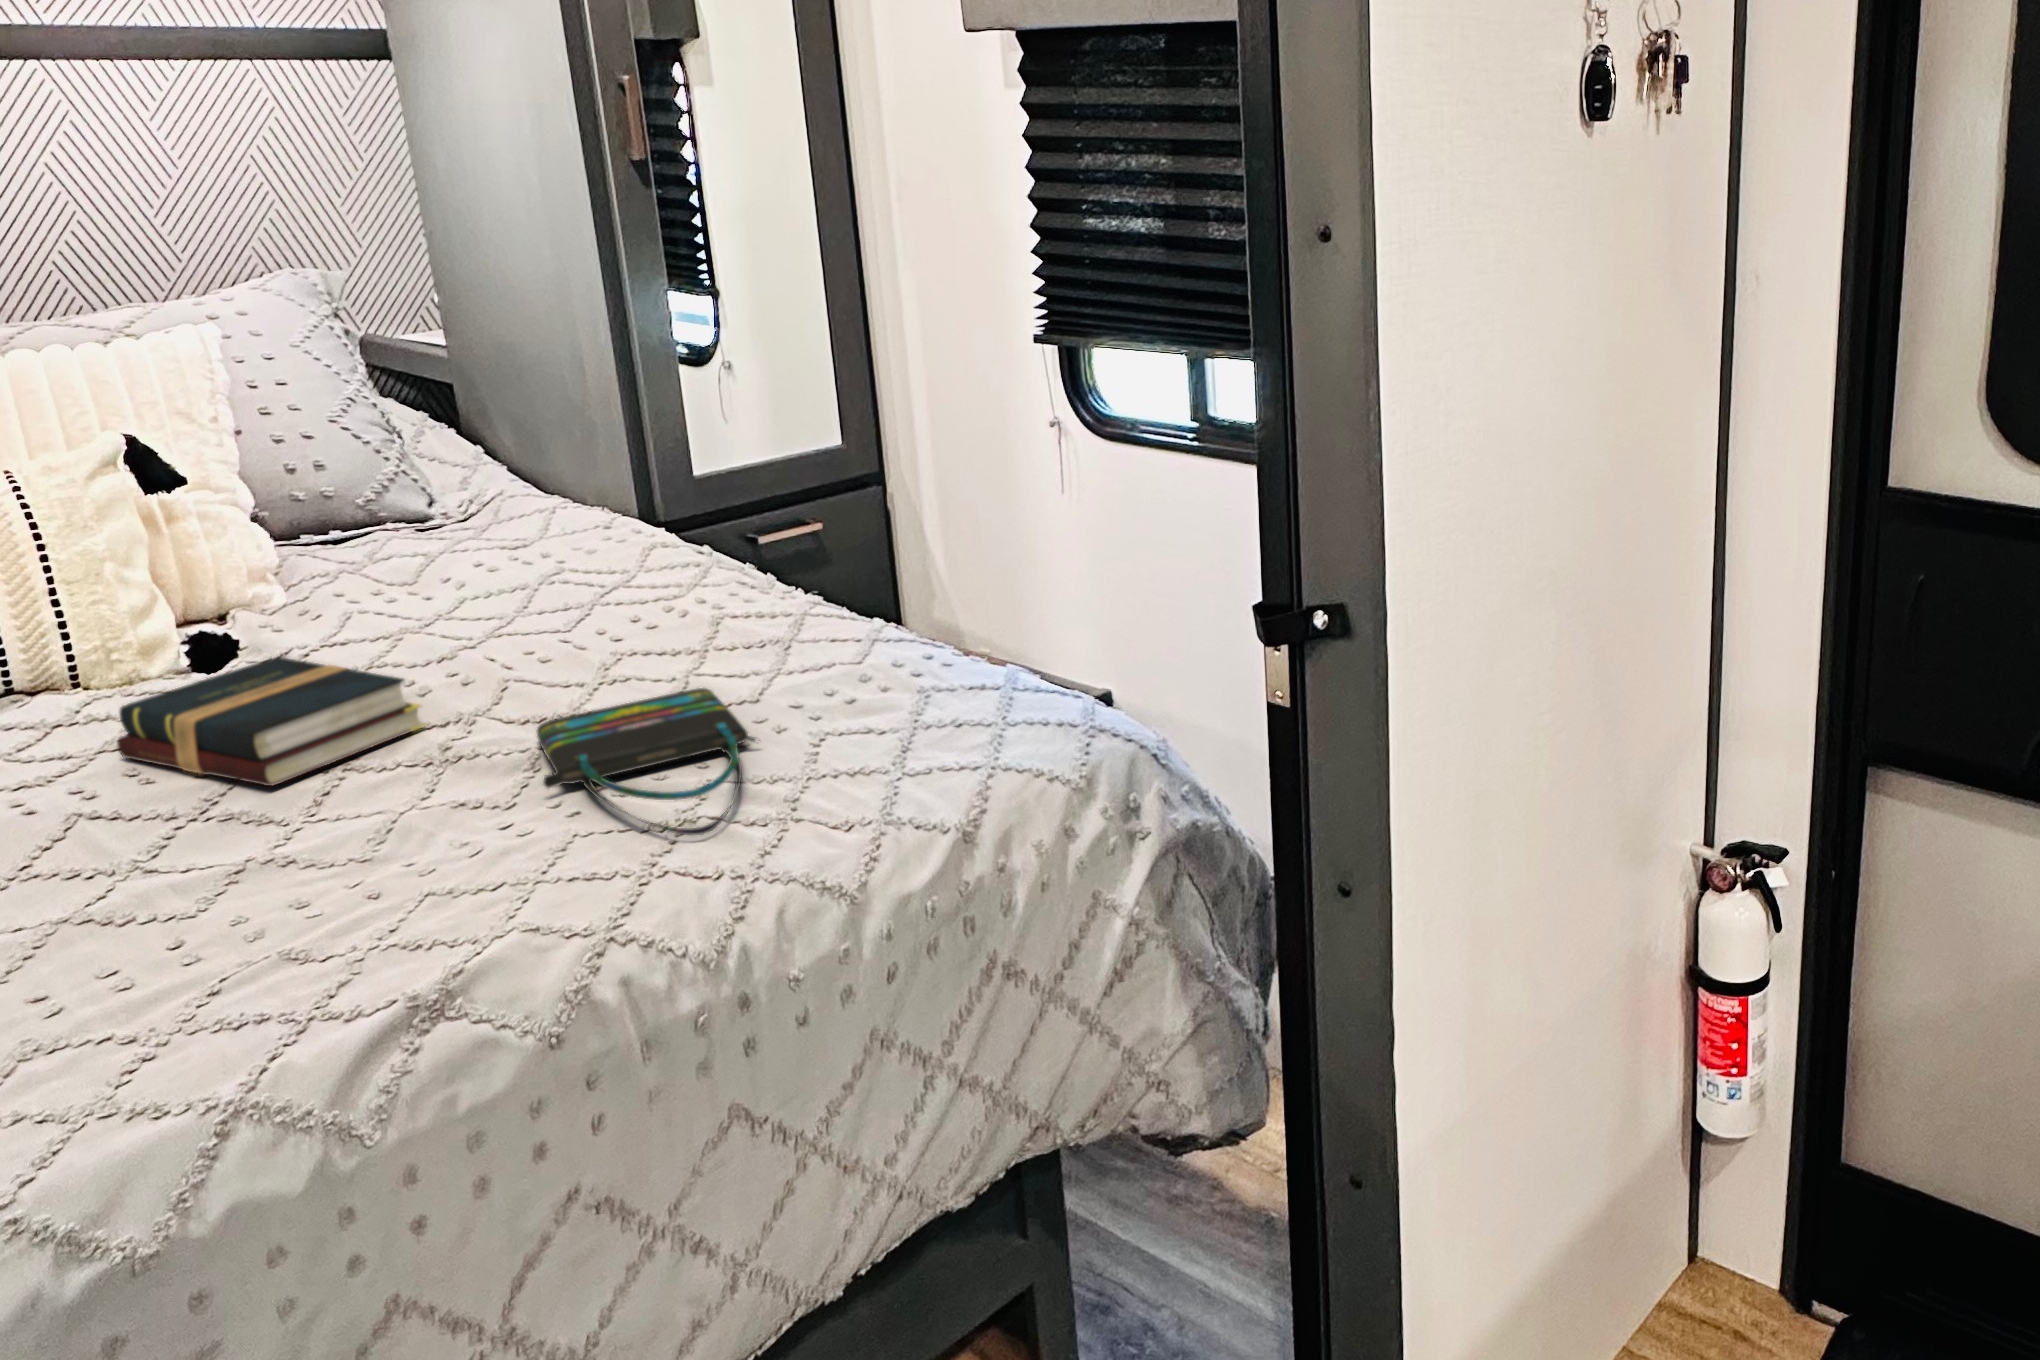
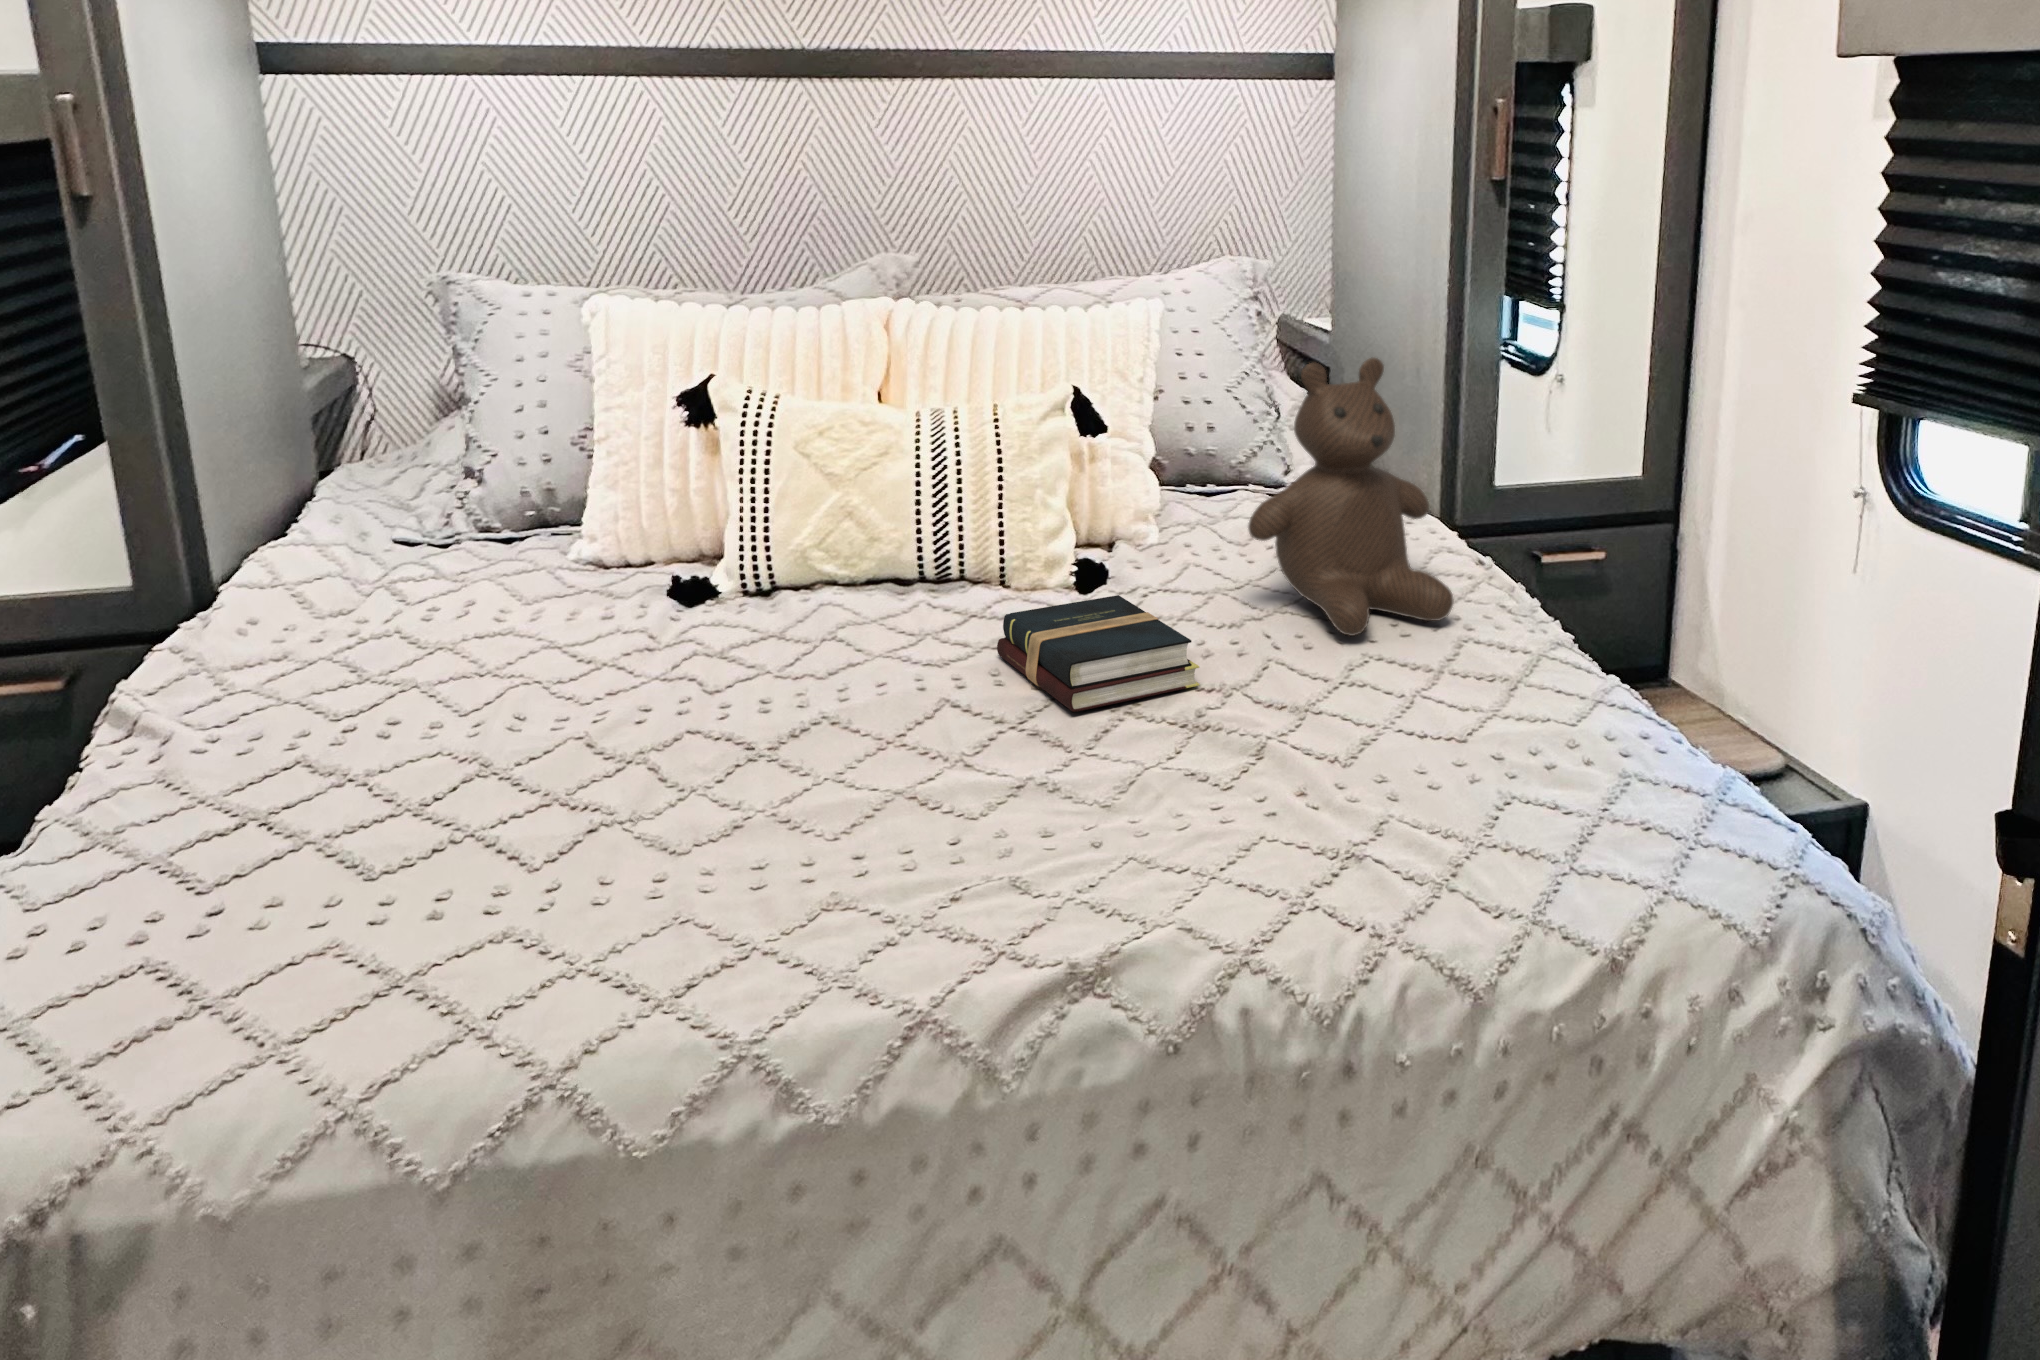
teddy bear: none [430,349,698,643] -> present [1248,358,1453,636]
tote bag: present [537,688,760,835] -> none [1255,709,1450,874]

